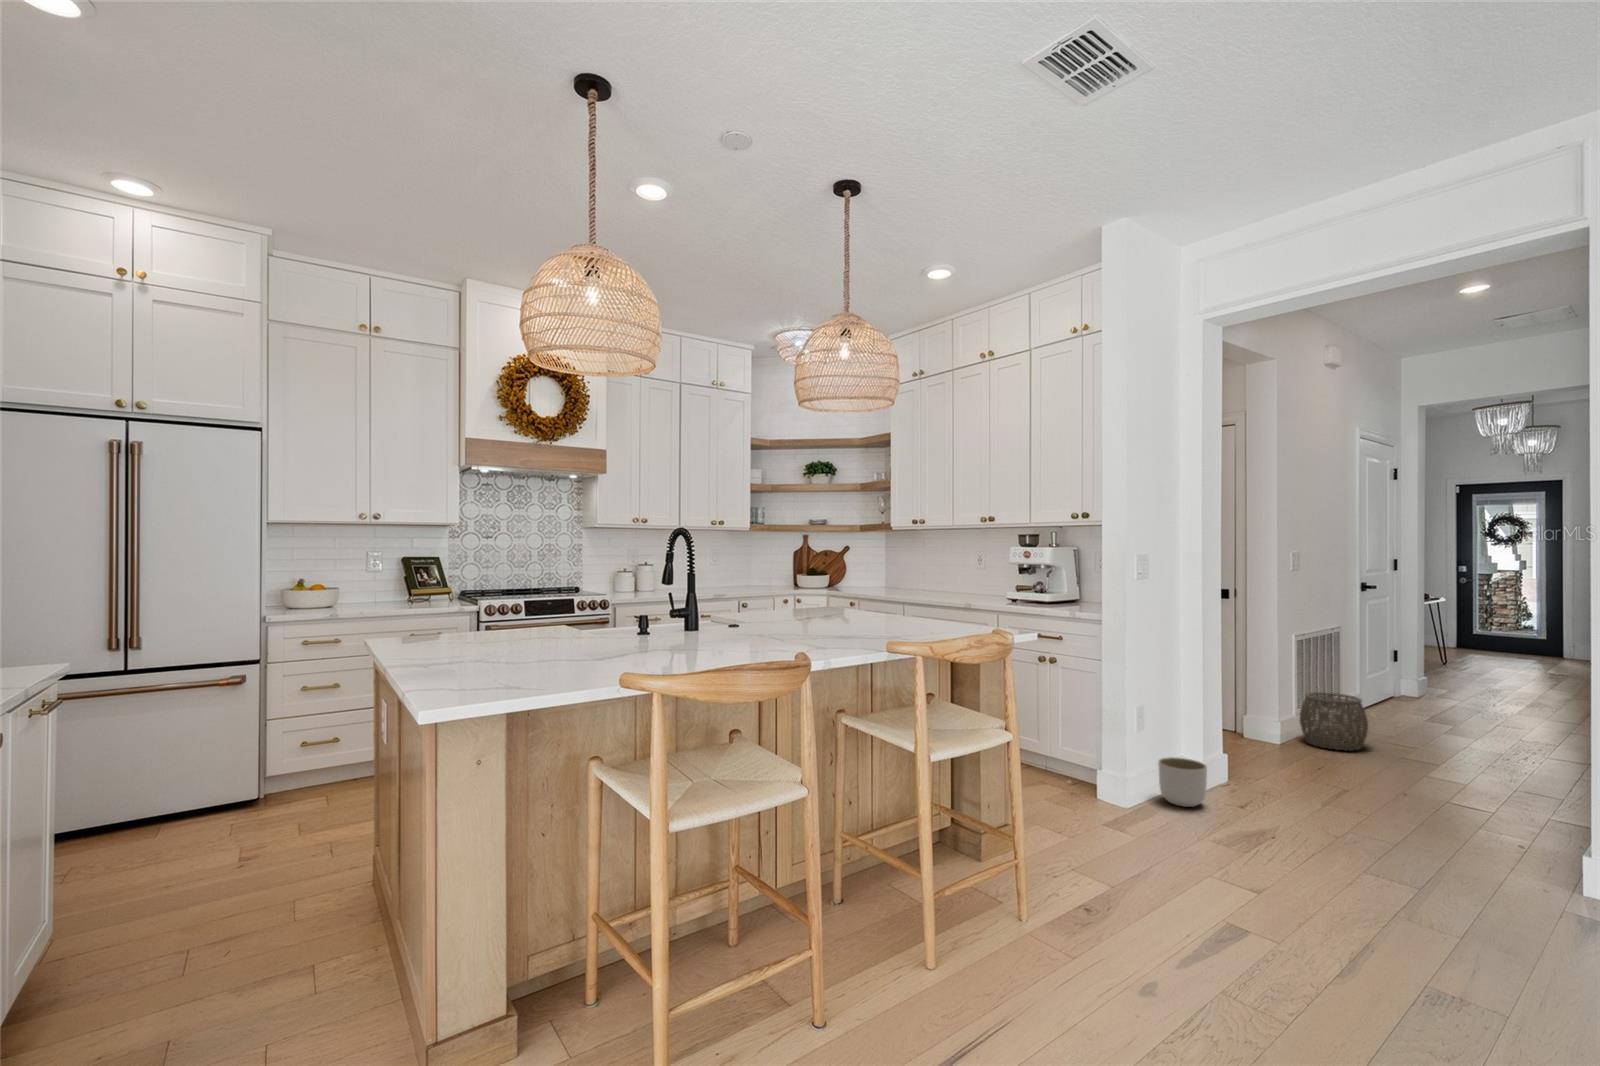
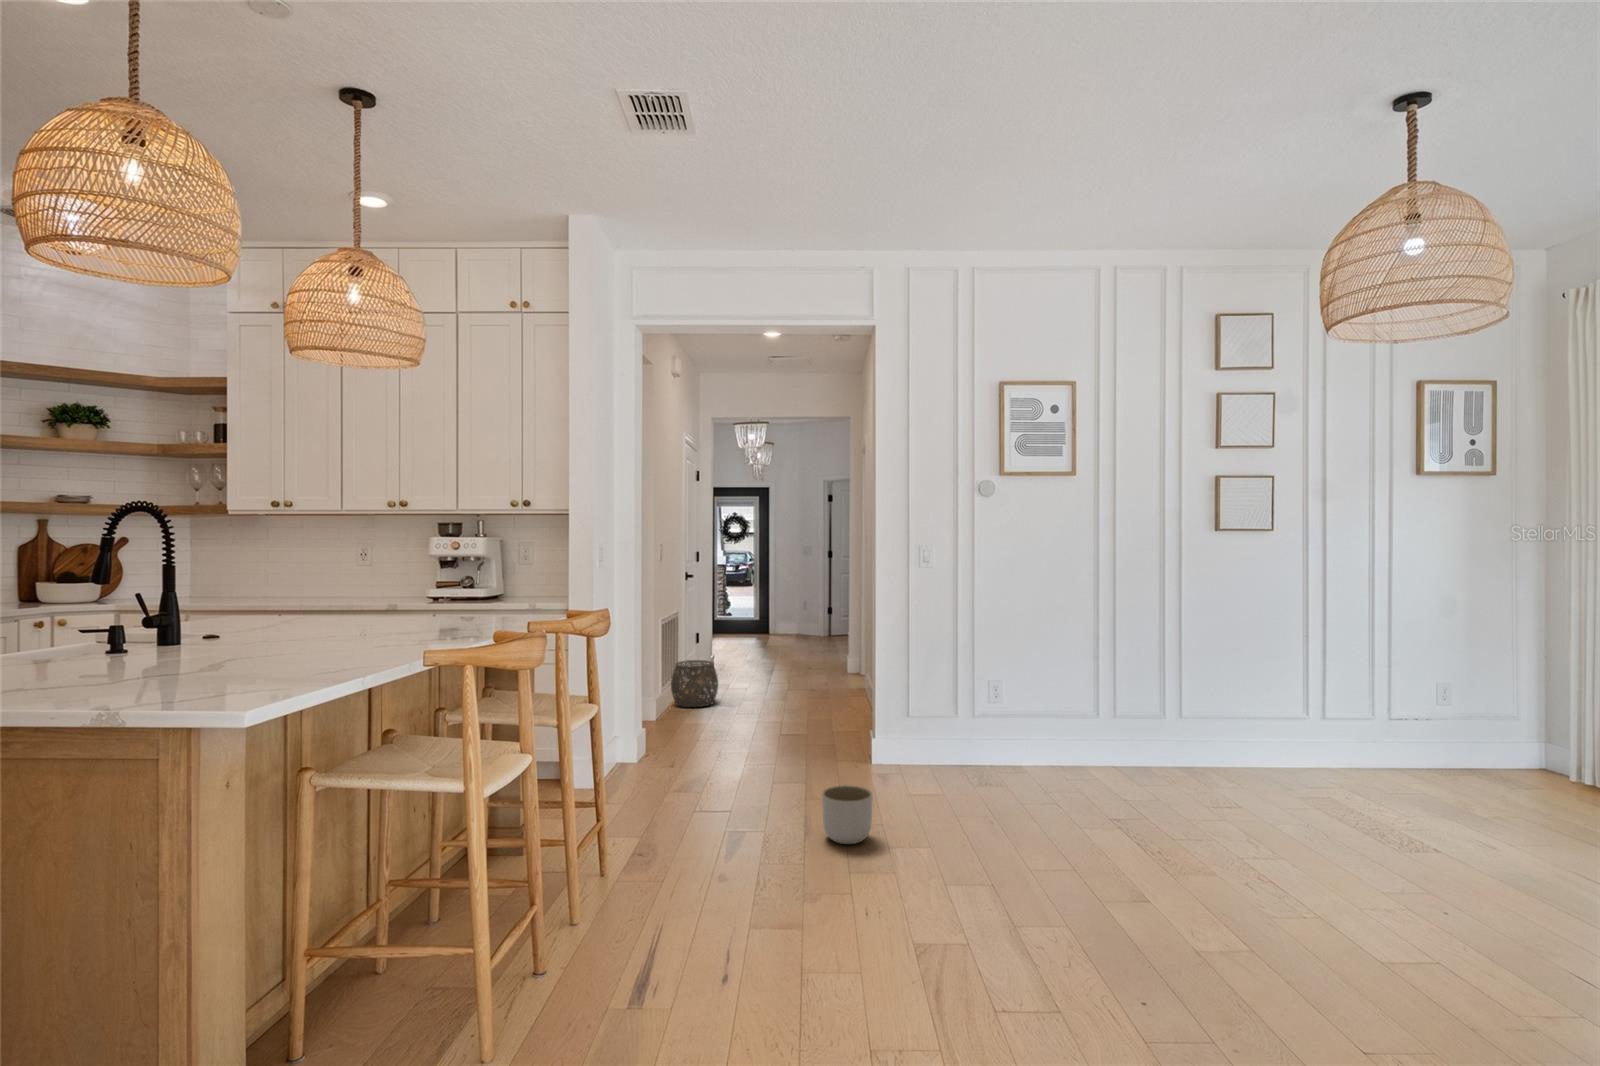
planter: present [1158,757,1207,807] -> present [822,785,872,844]

